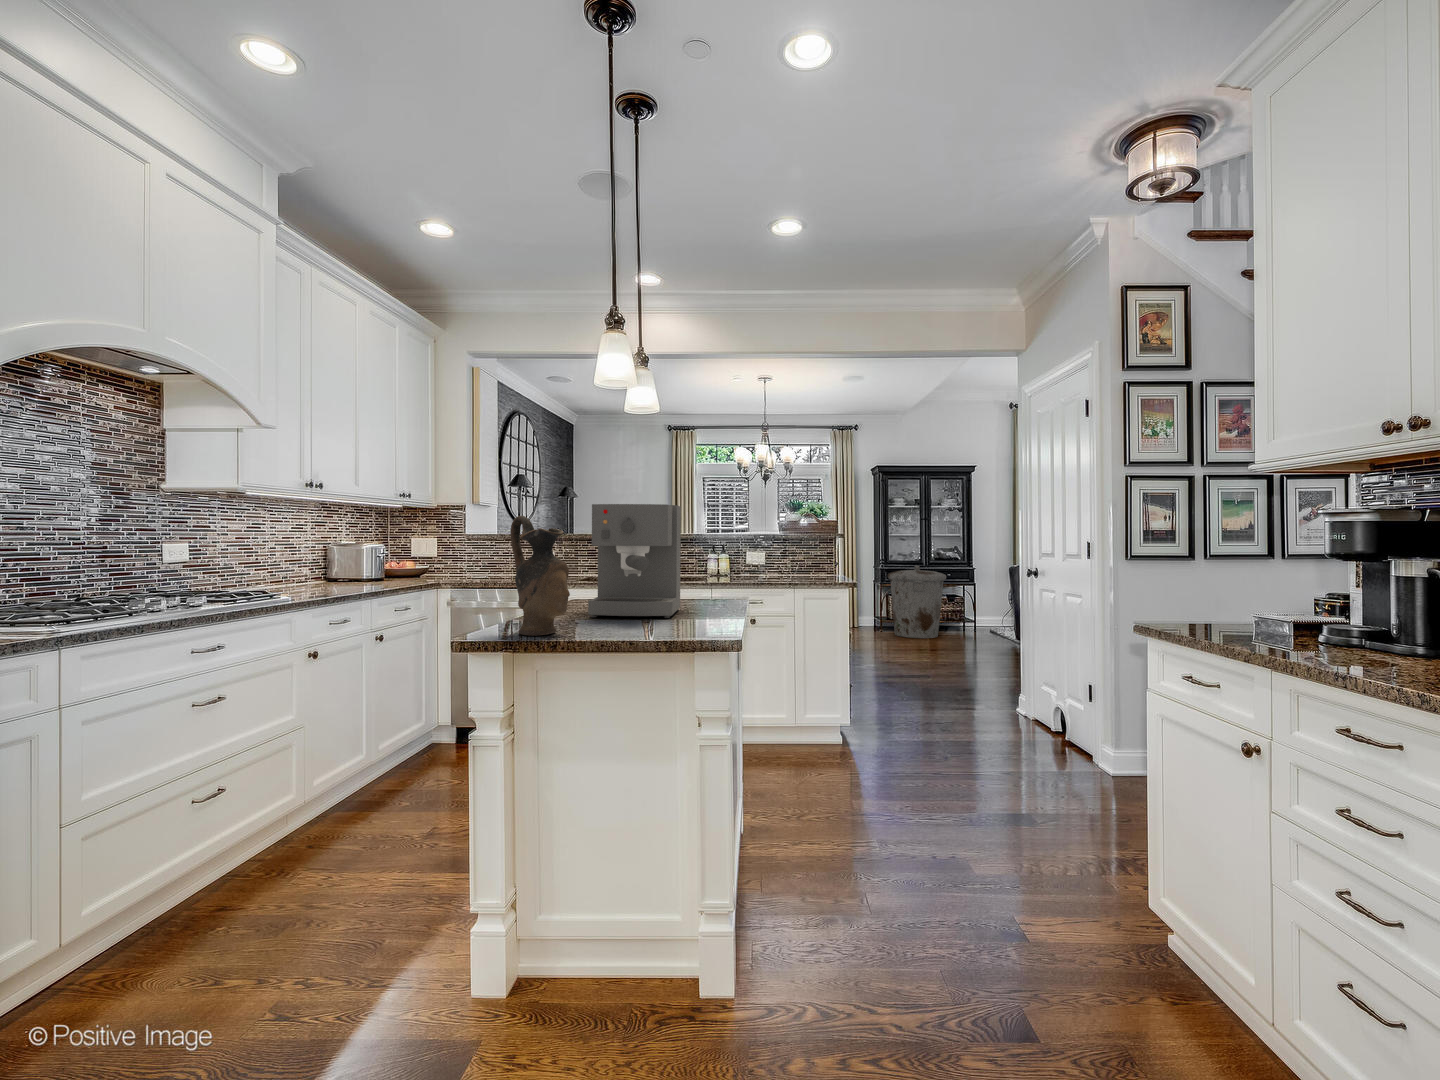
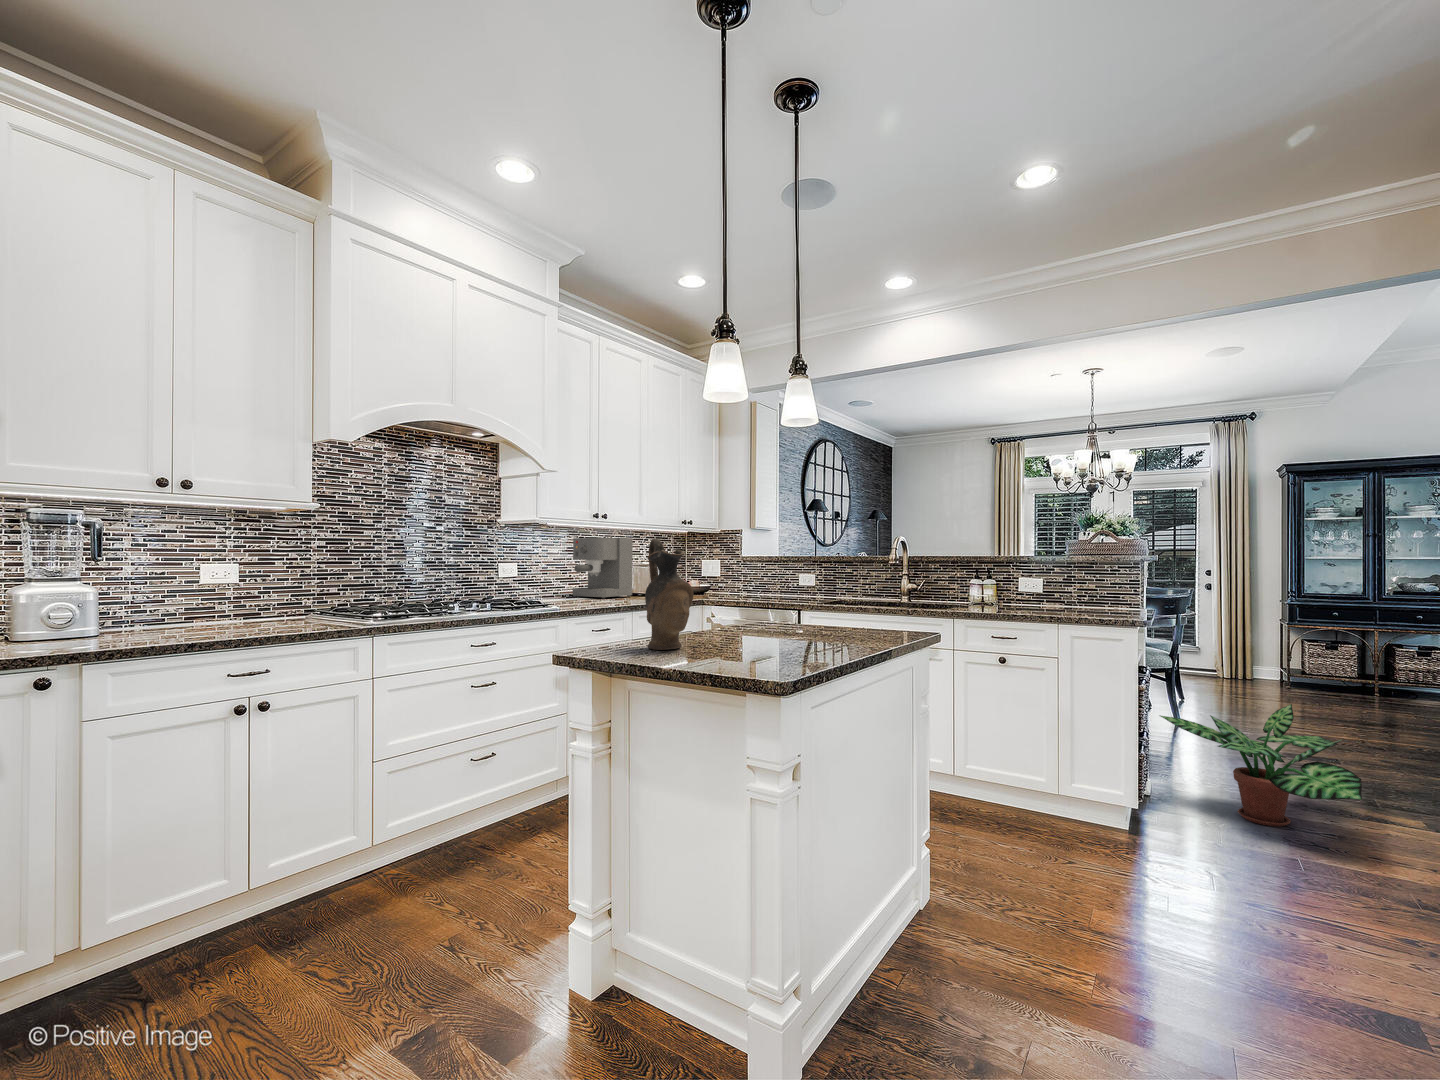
coffee maker: present [588,504,681,618] -> present [573,538,633,599]
trash can: present [888,566,946,638] -> none [1301,602,1411,707]
potted plant: none [846,639,972,729] -> present [1160,704,1362,827]

